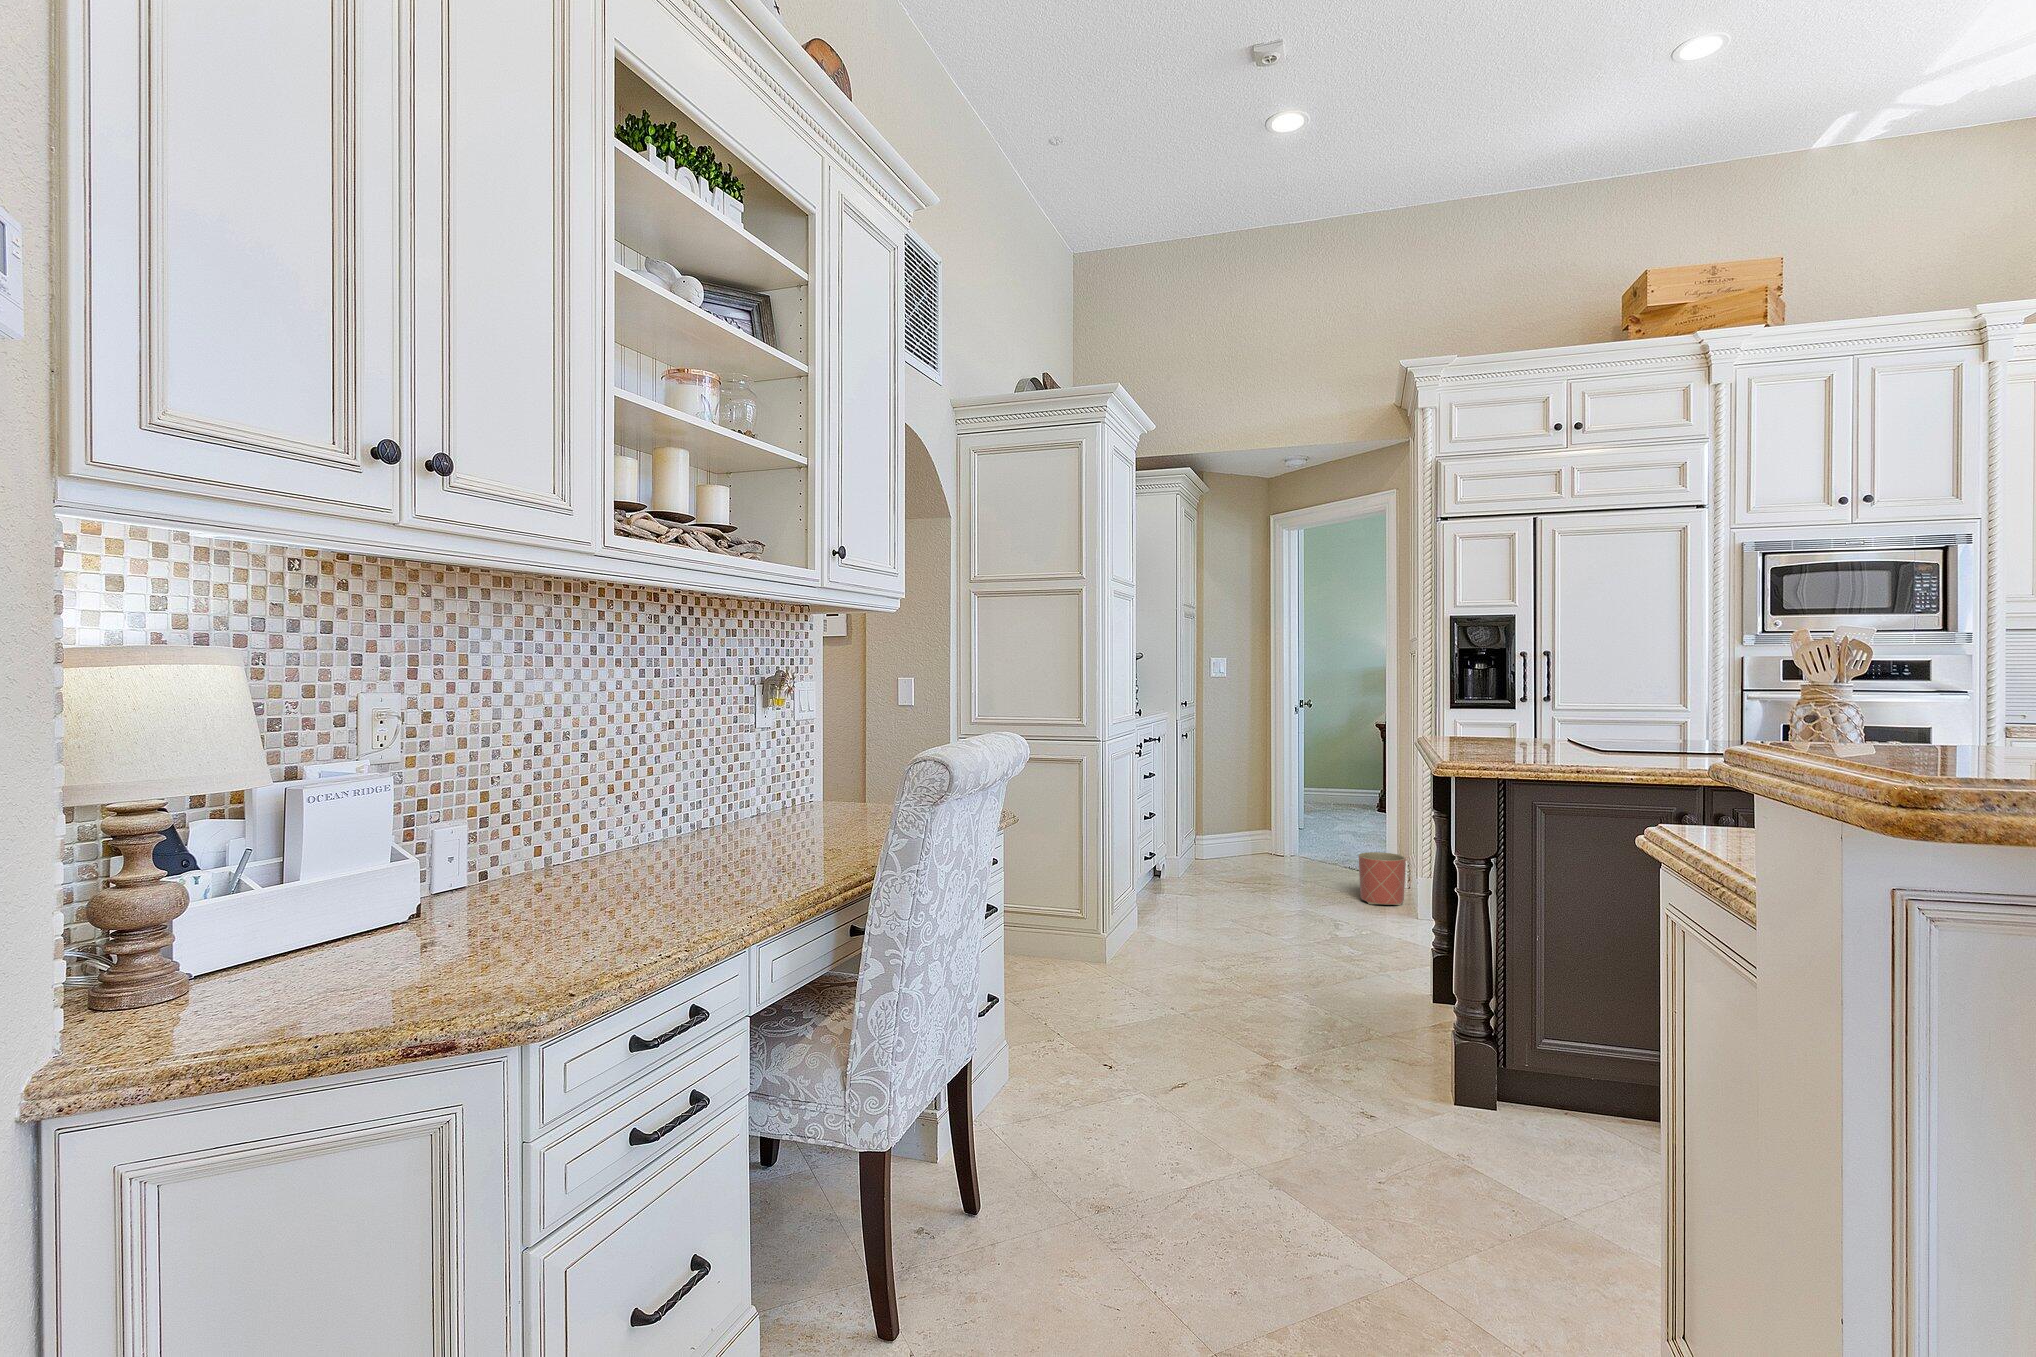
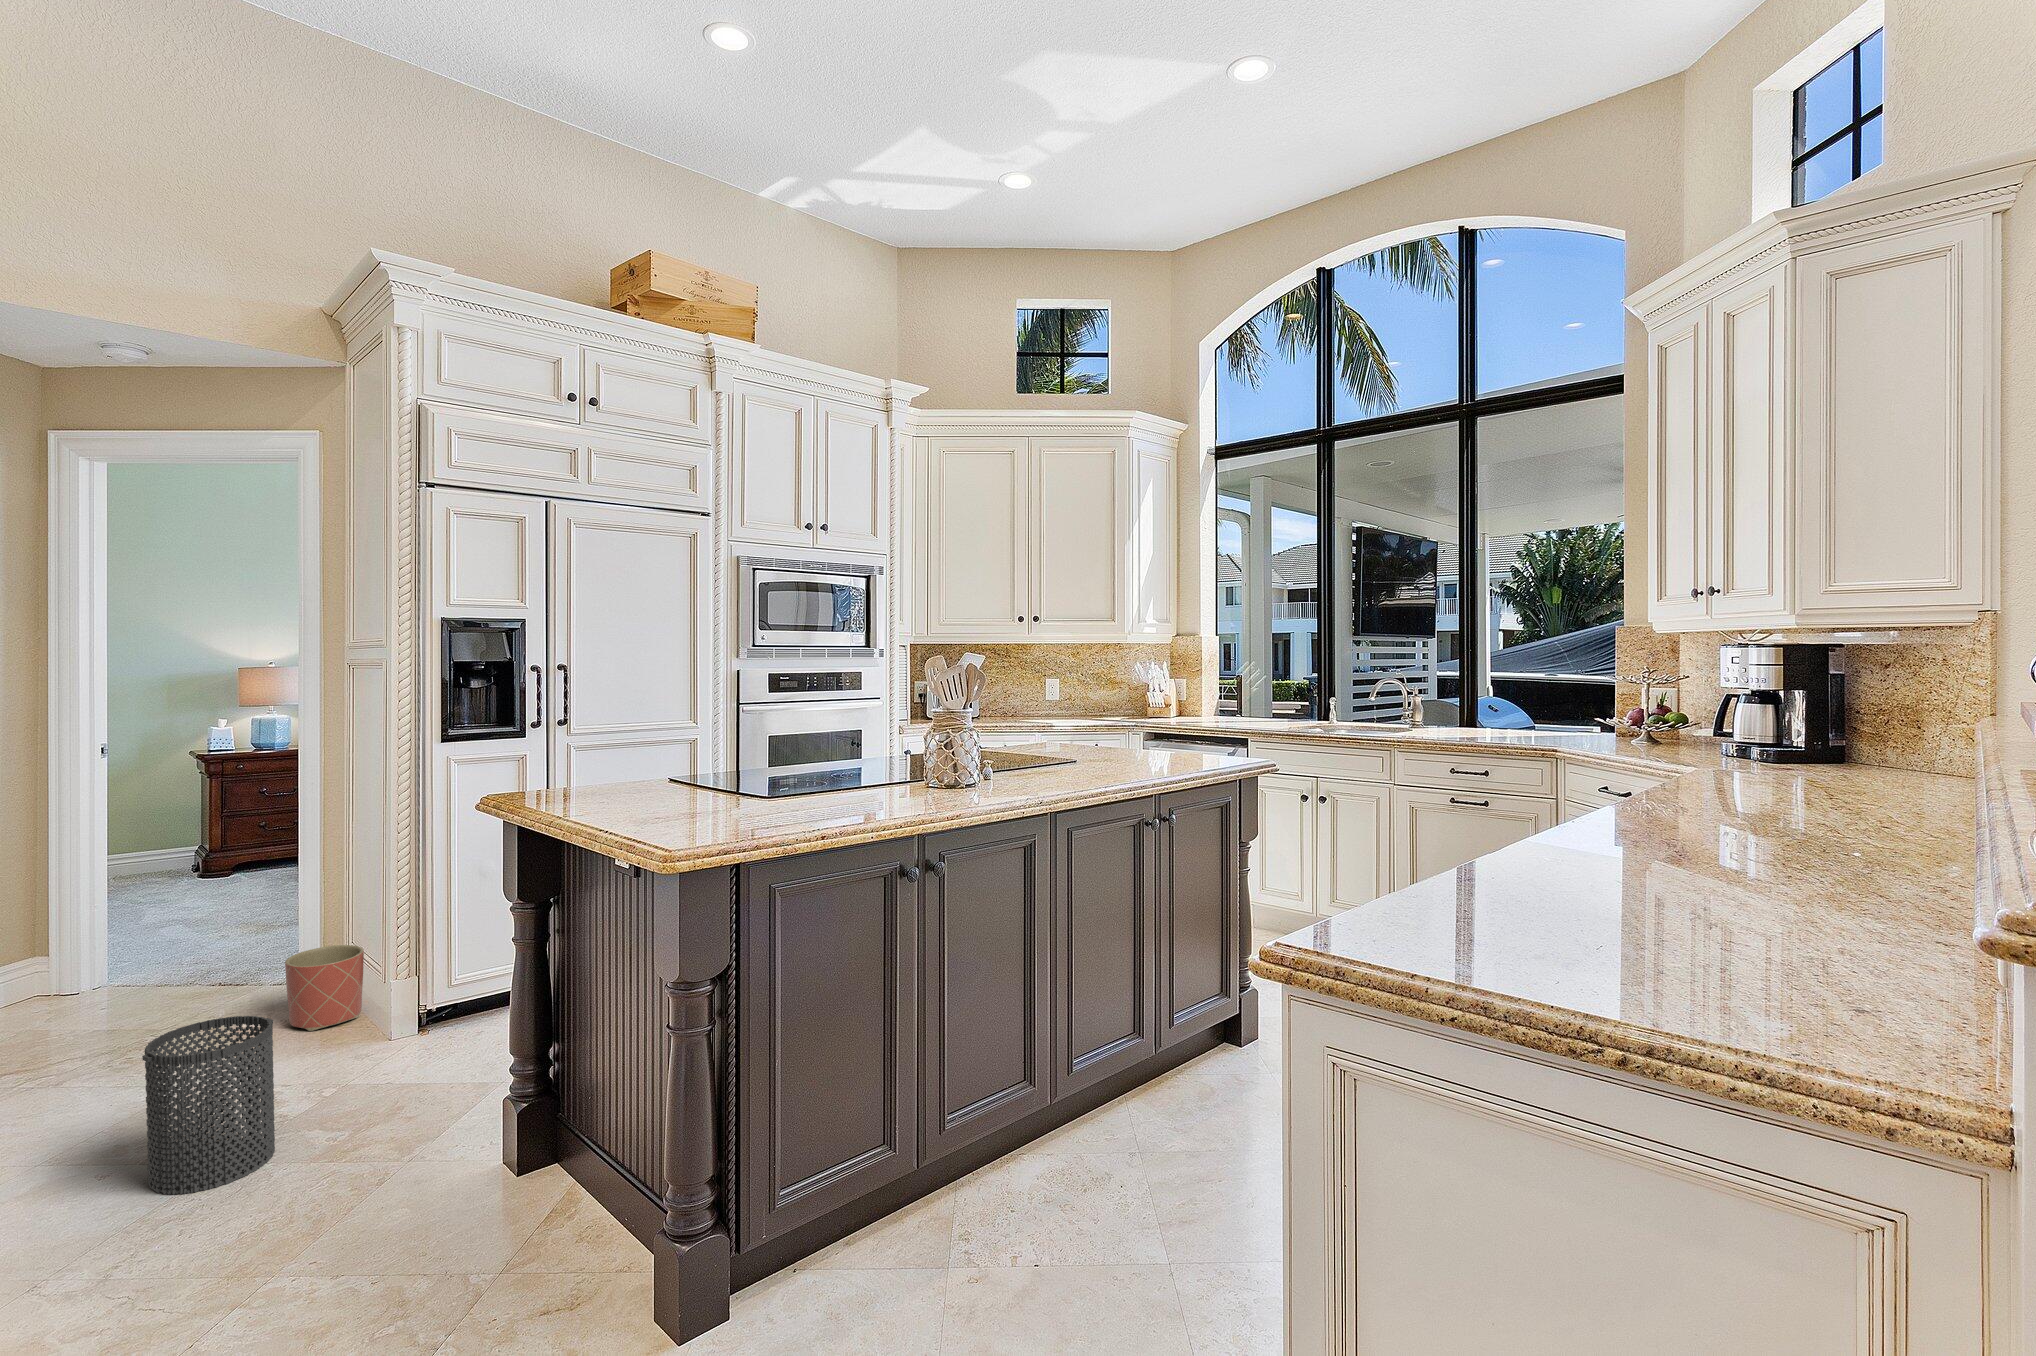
trash can: none [1256,857,1319,949] -> present [142,1016,275,1195]

